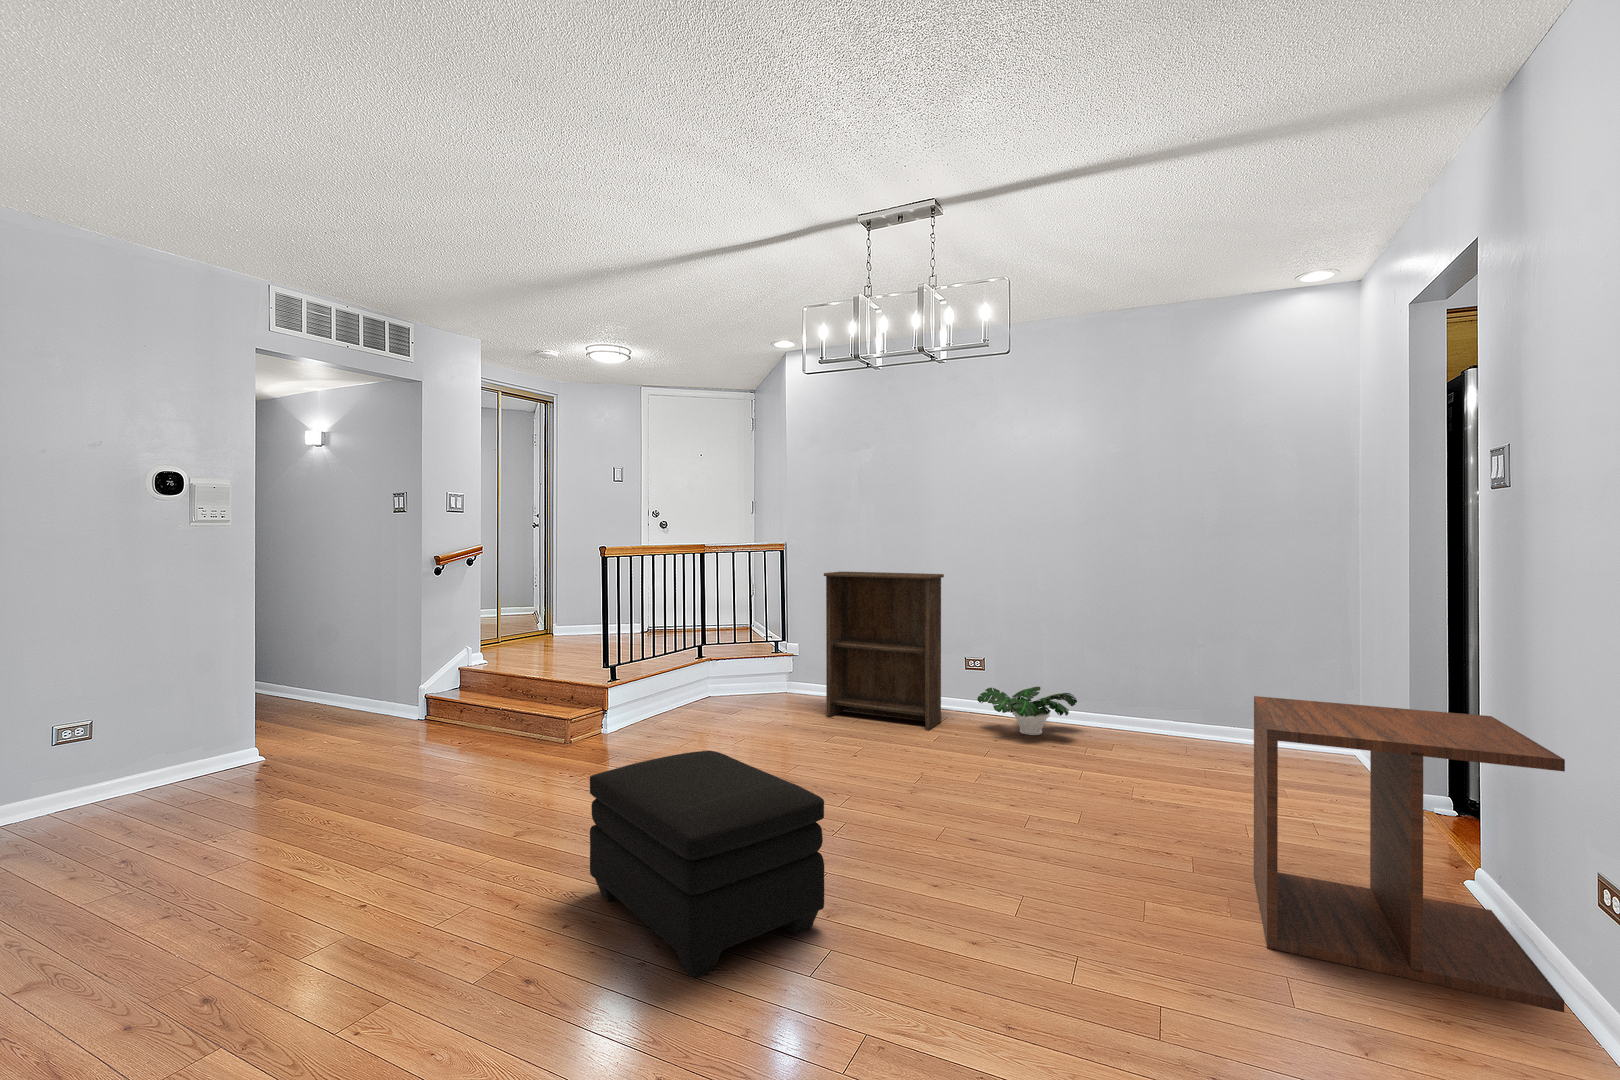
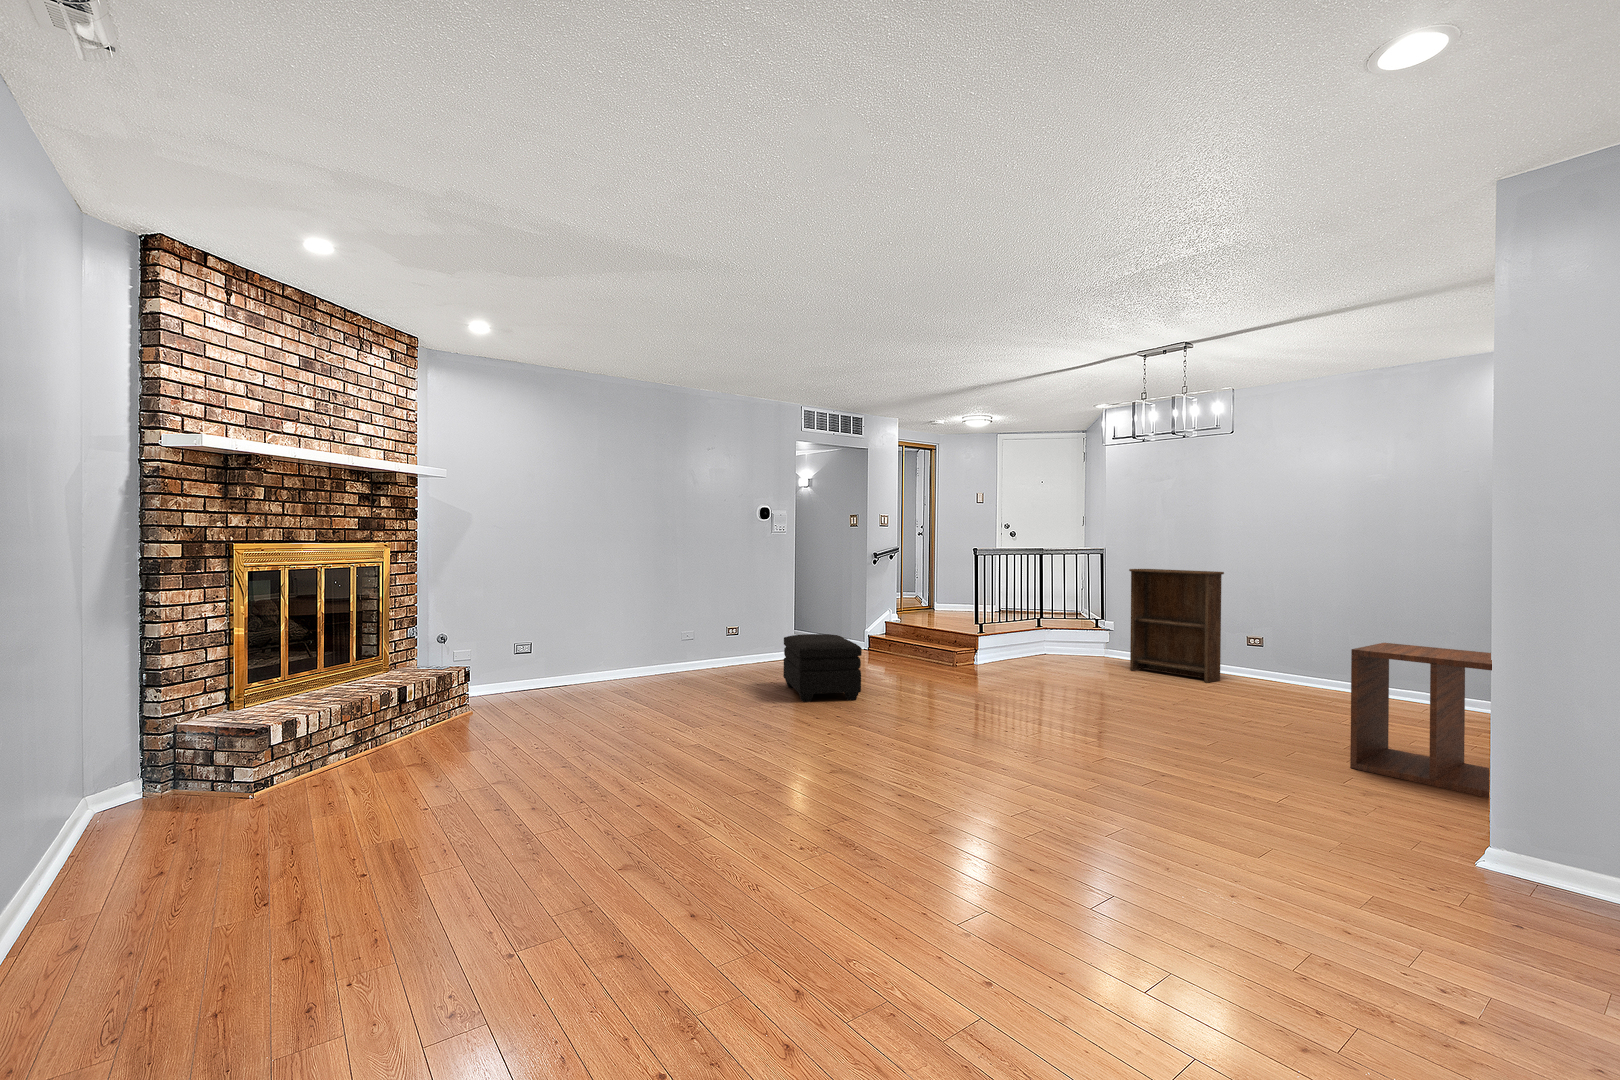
potted plant: present [977,687,1077,735] -> none [1248,656,1335,693]
ottoman: present [590,751,824,979] -> present [783,634,862,702]

